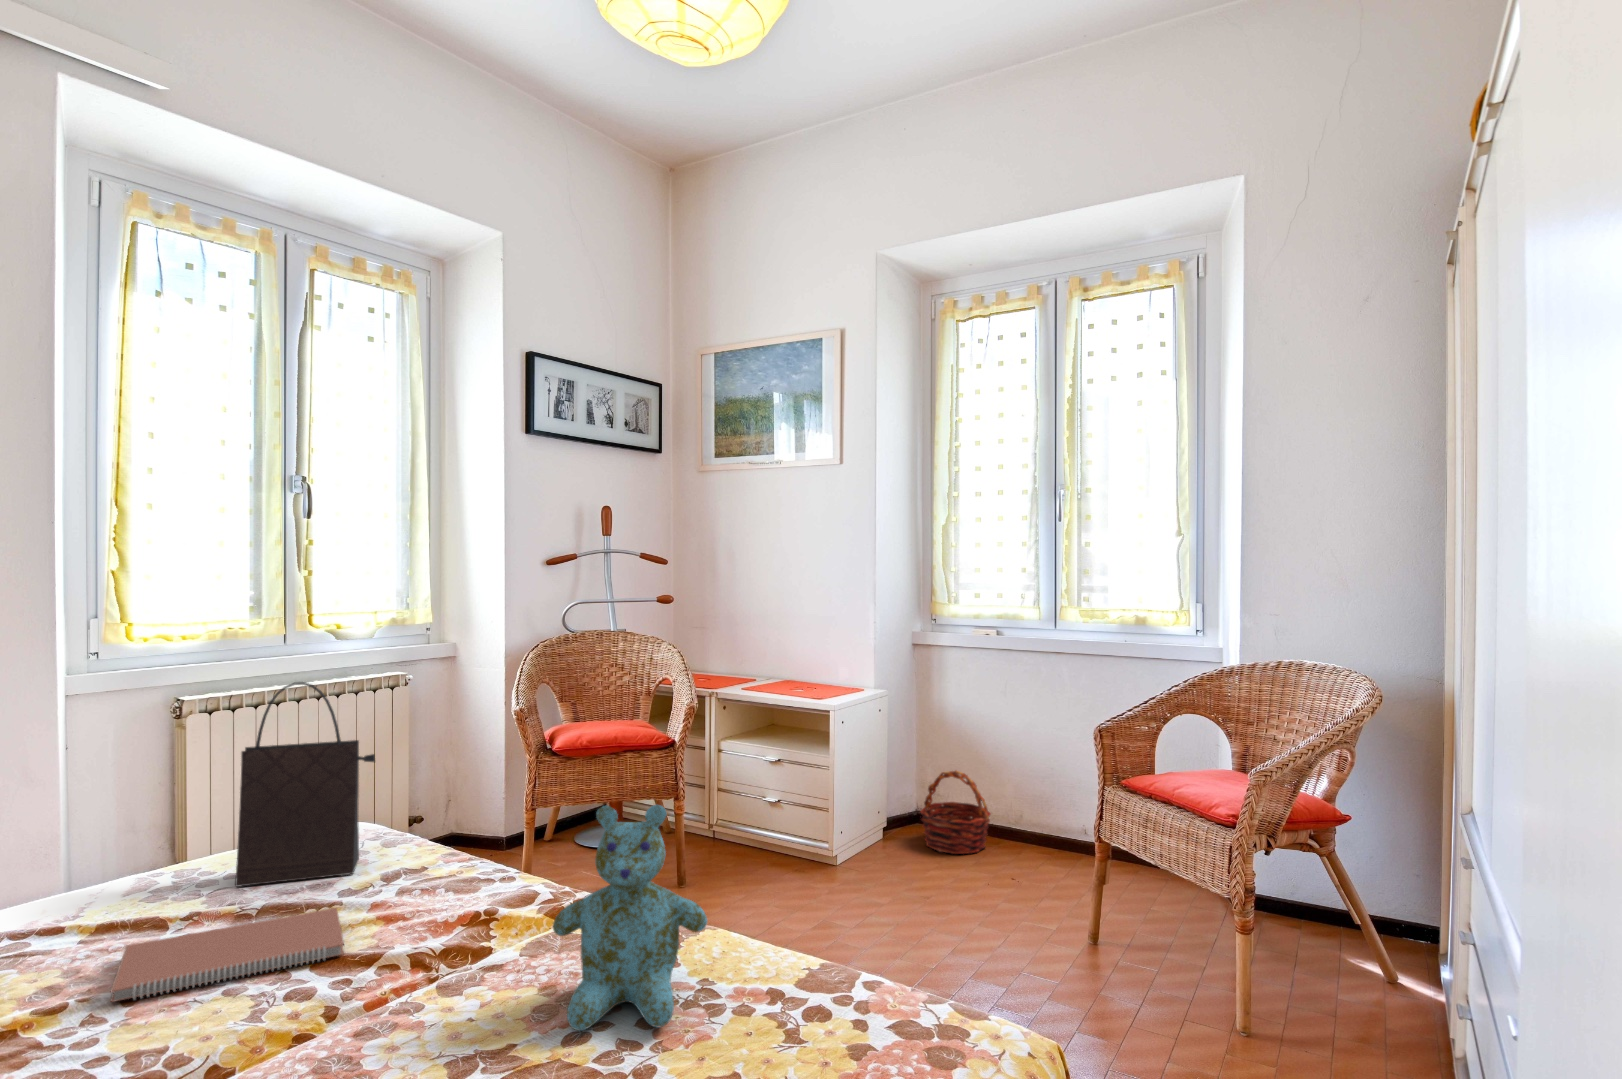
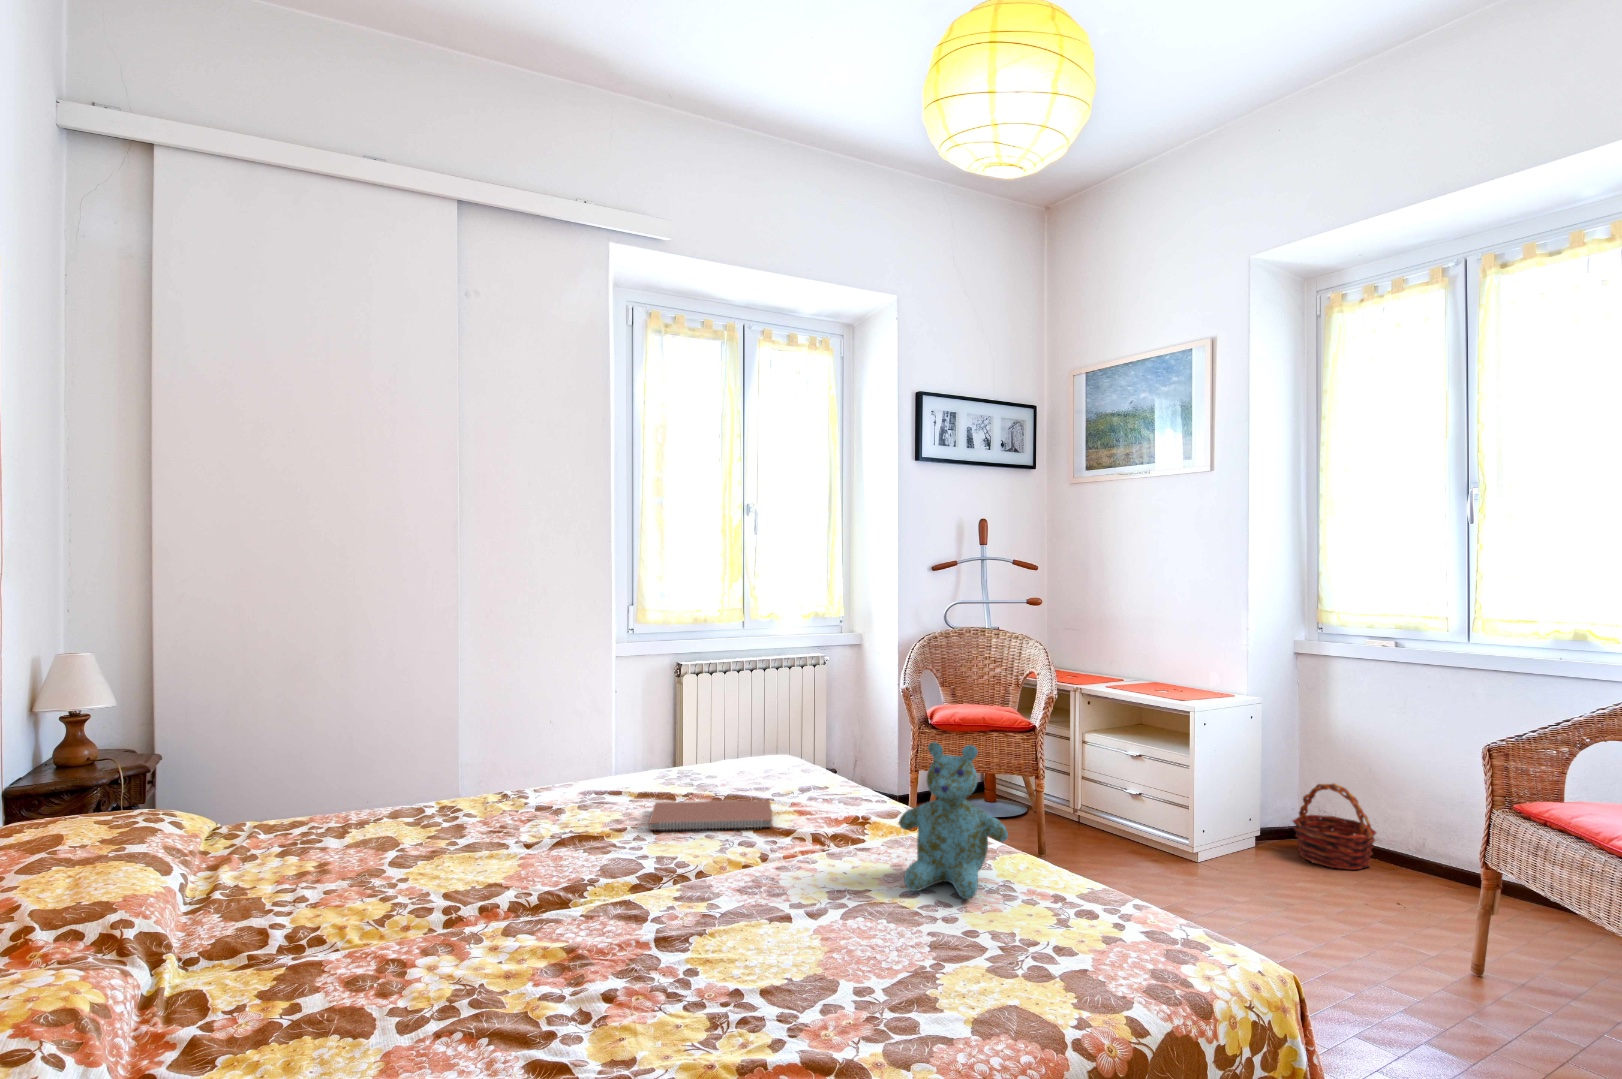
handbag: present [235,682,375,887] -> none [712,649,795,784]

